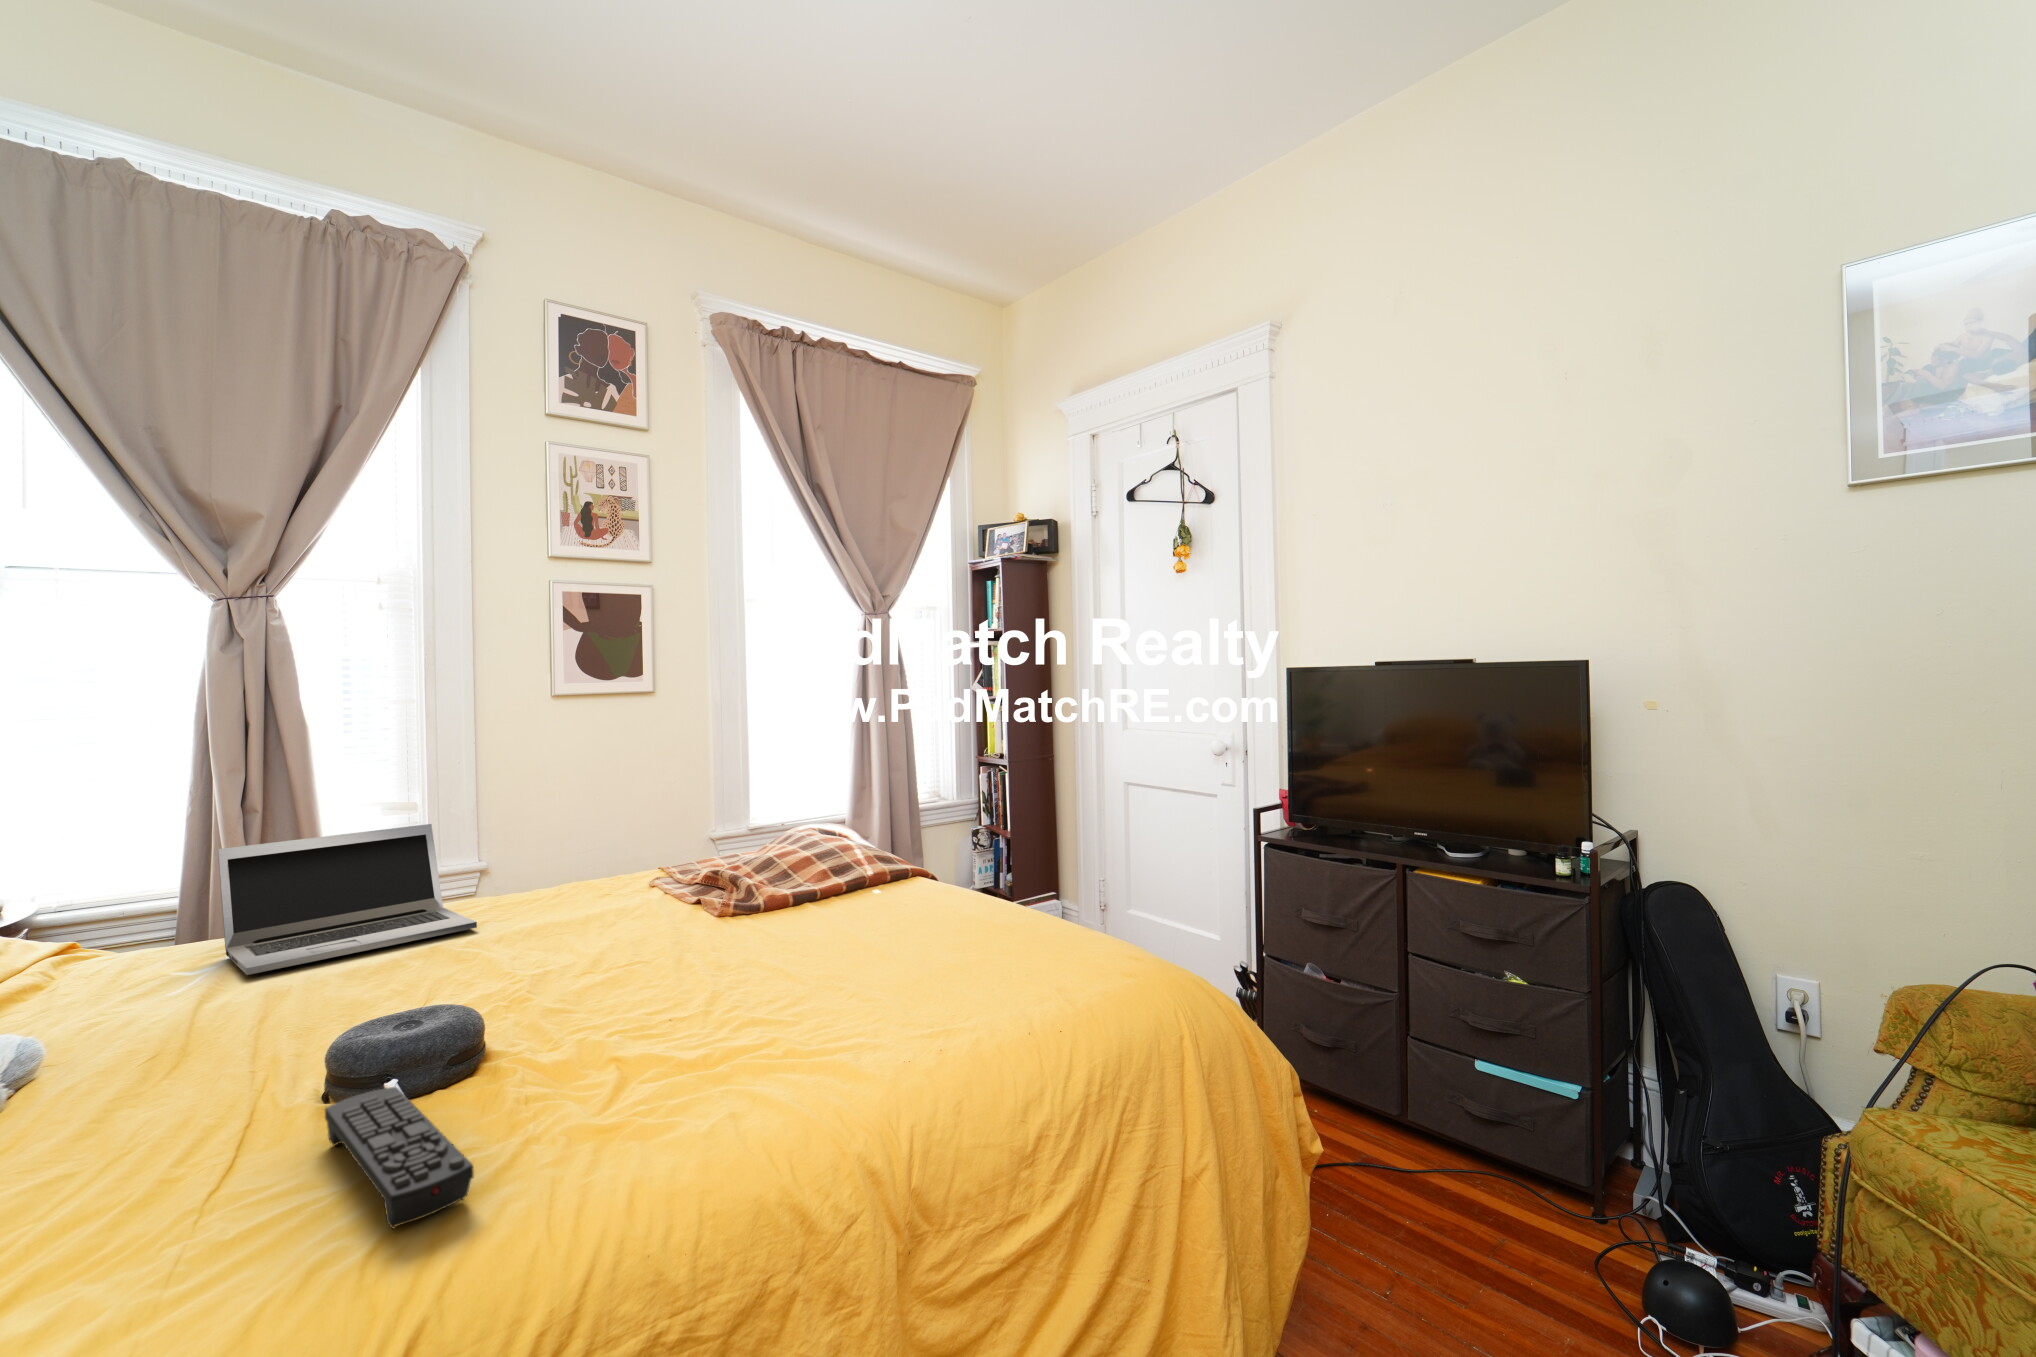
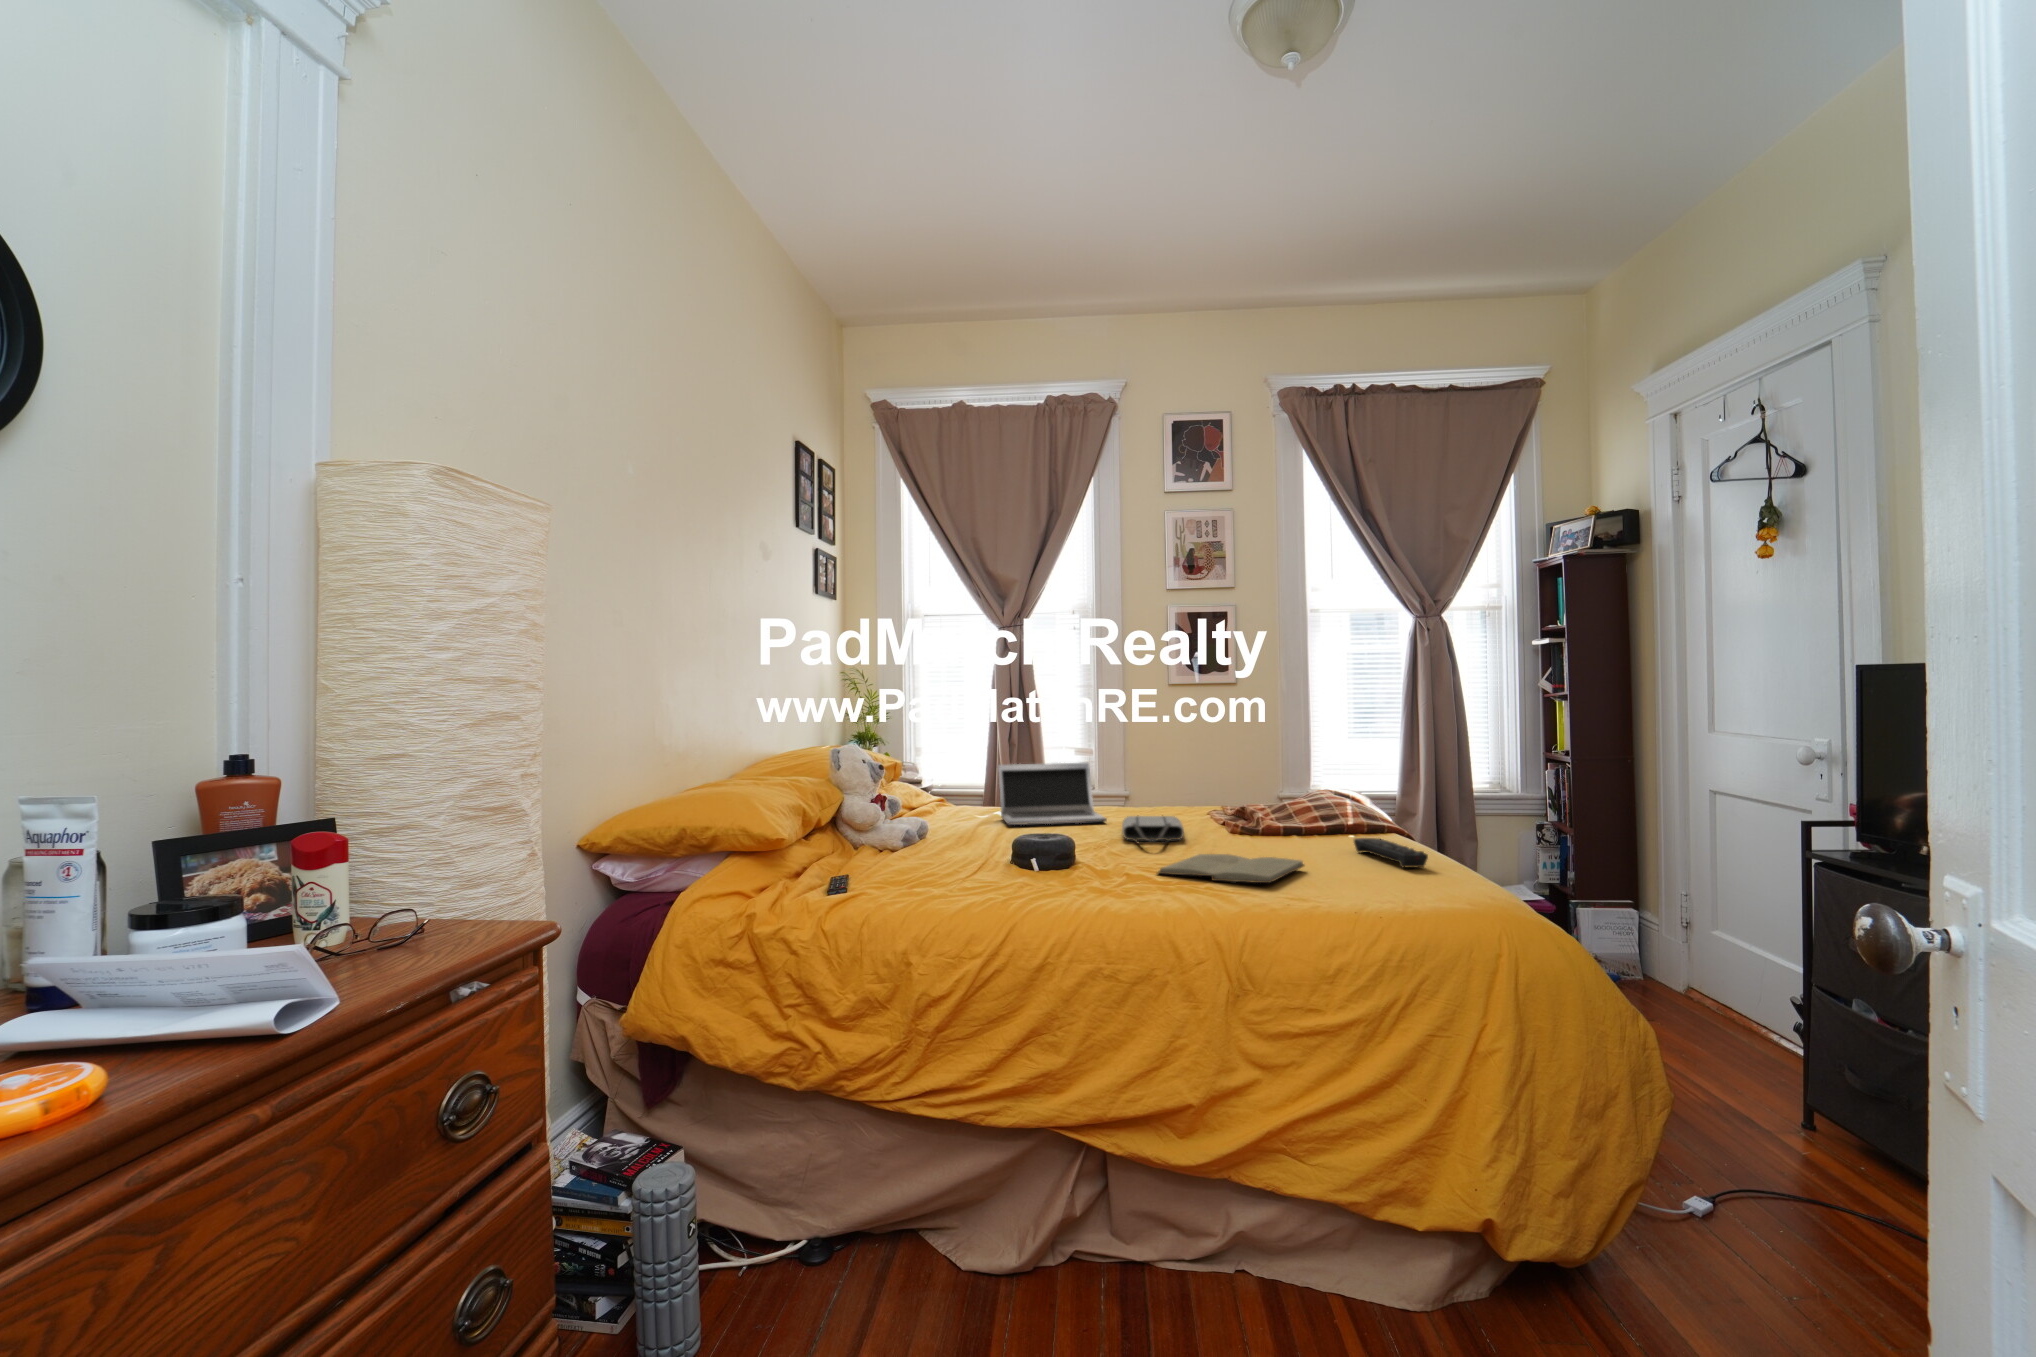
tote bag: none [517,903,643,974] -> present [1122,816,1184,843]
book: none [640,964,878,1053] -> present [1157,854,1304,883]
remote control: present [325,1087,474,1228] -> present [1354,838,1428,868]

